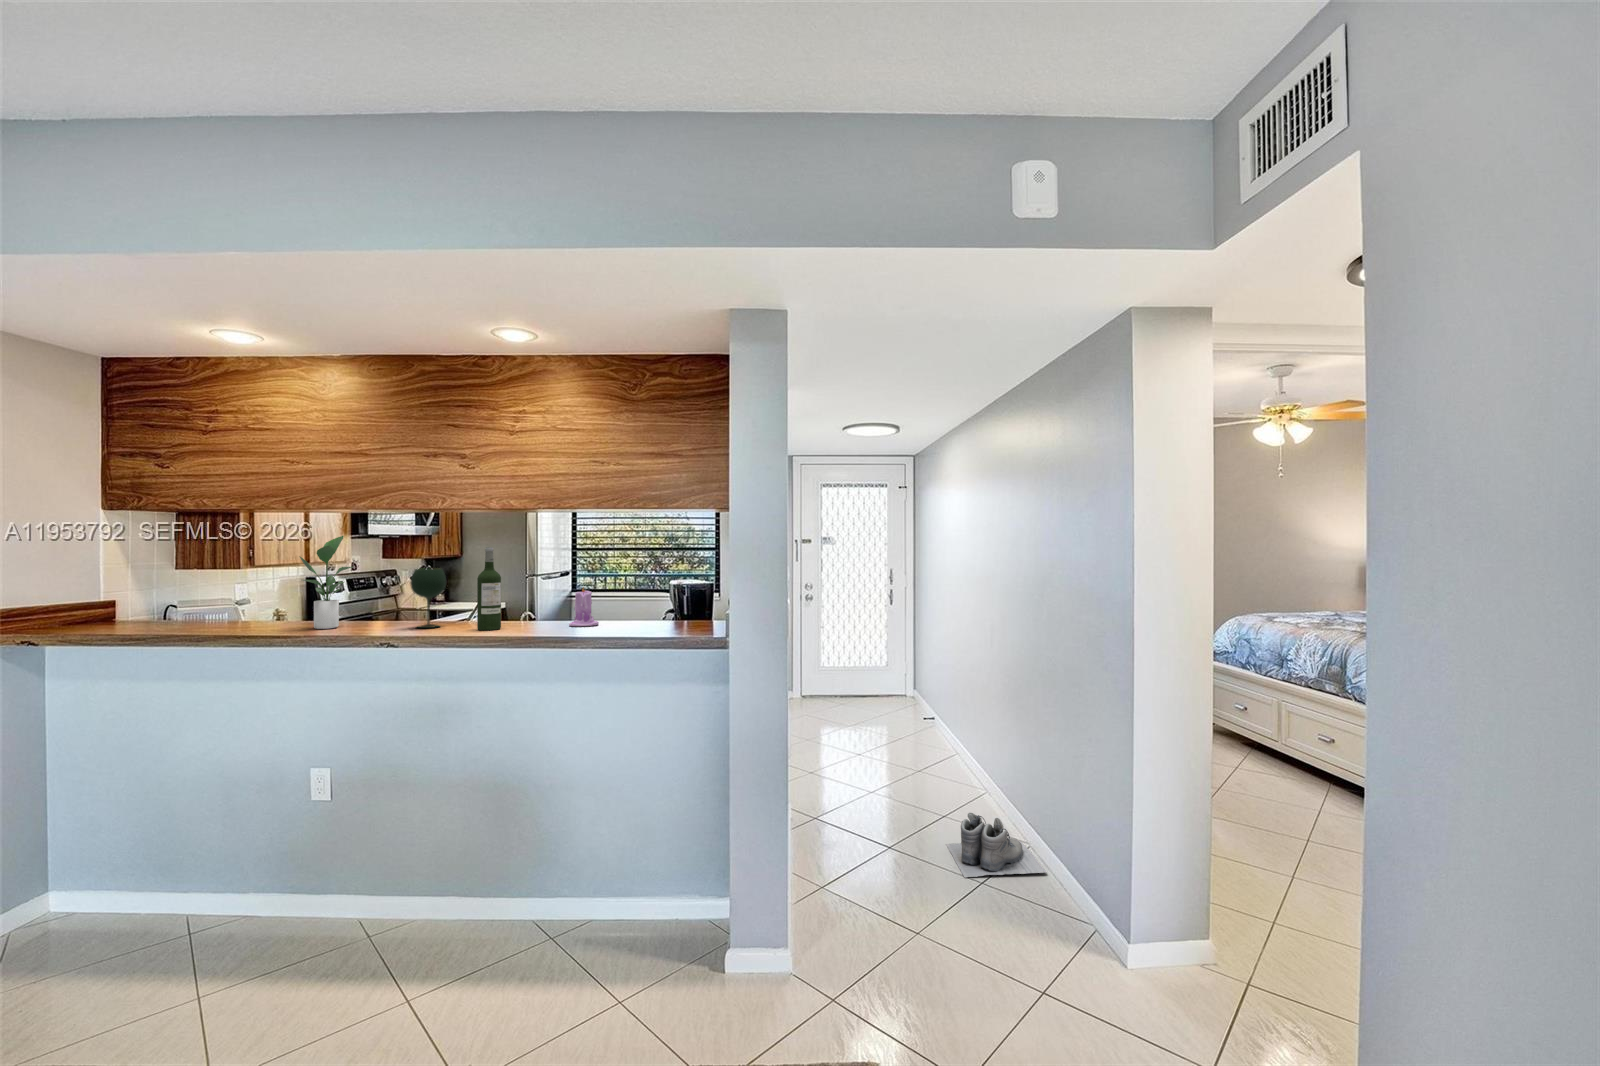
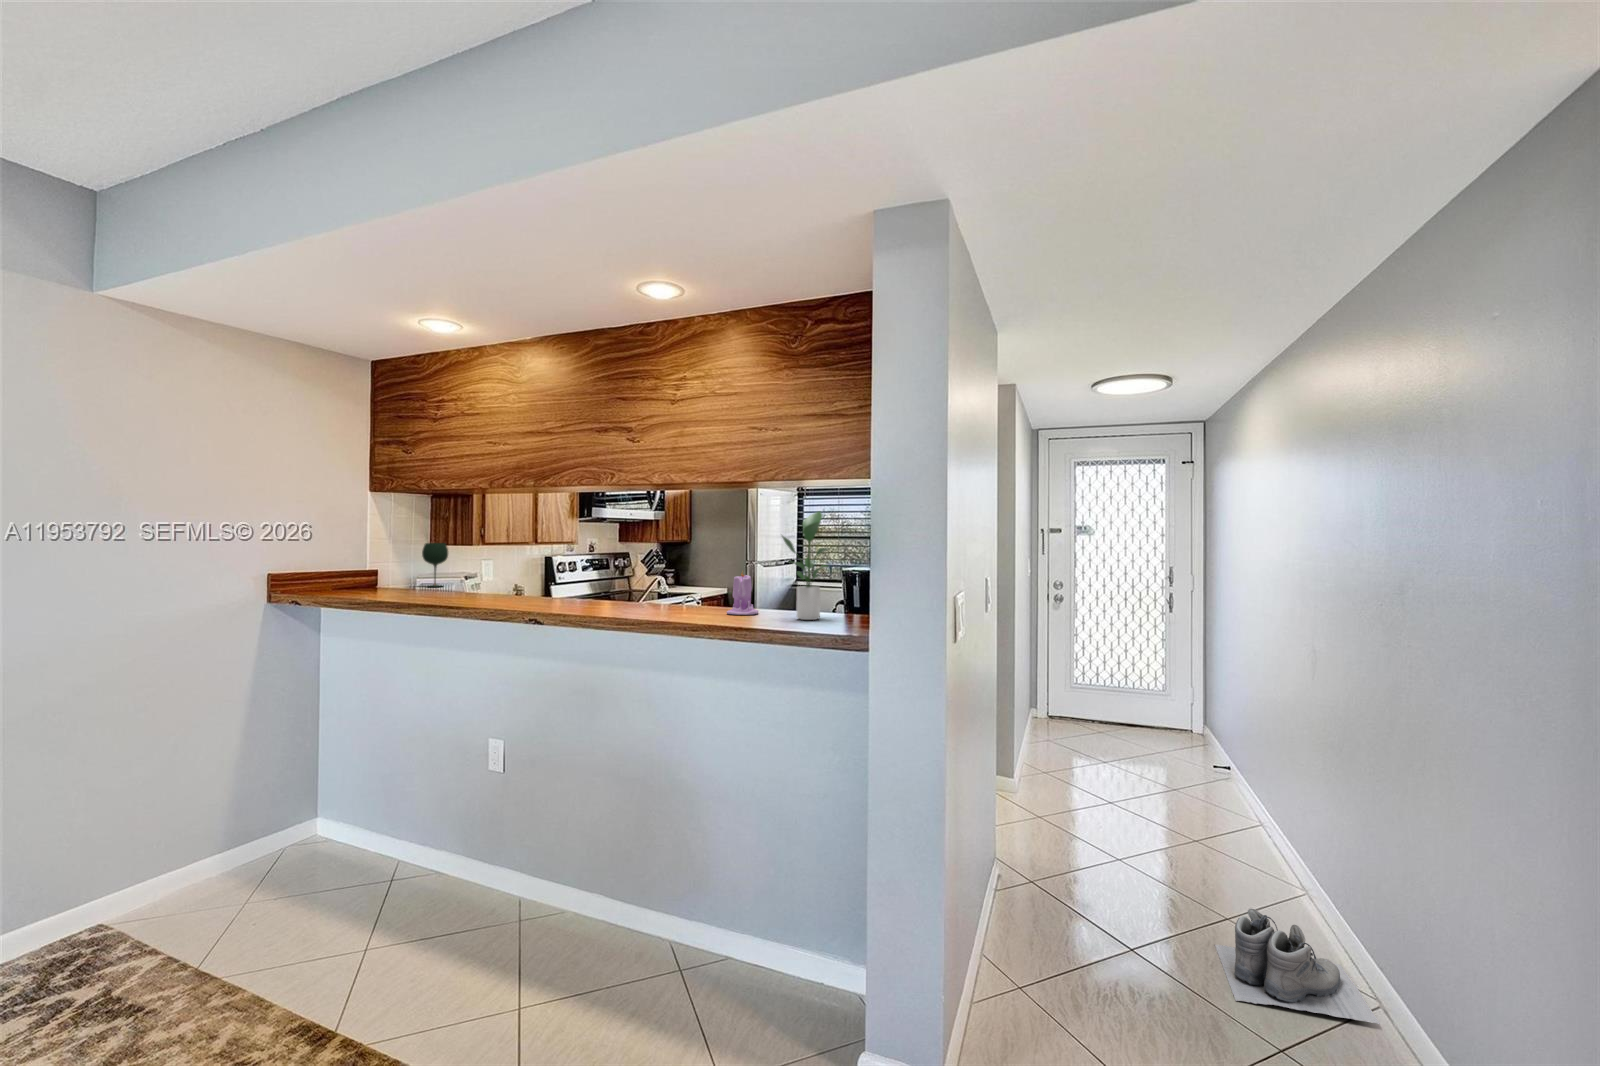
potted plant: present [300,536,353,629] -> present [782,511,829,620]
wine bottle: present [477,547,501,630] -> none [636,525,659,613]
wine glass: present [410,568,446,628] -> present [422,543,448,587]

